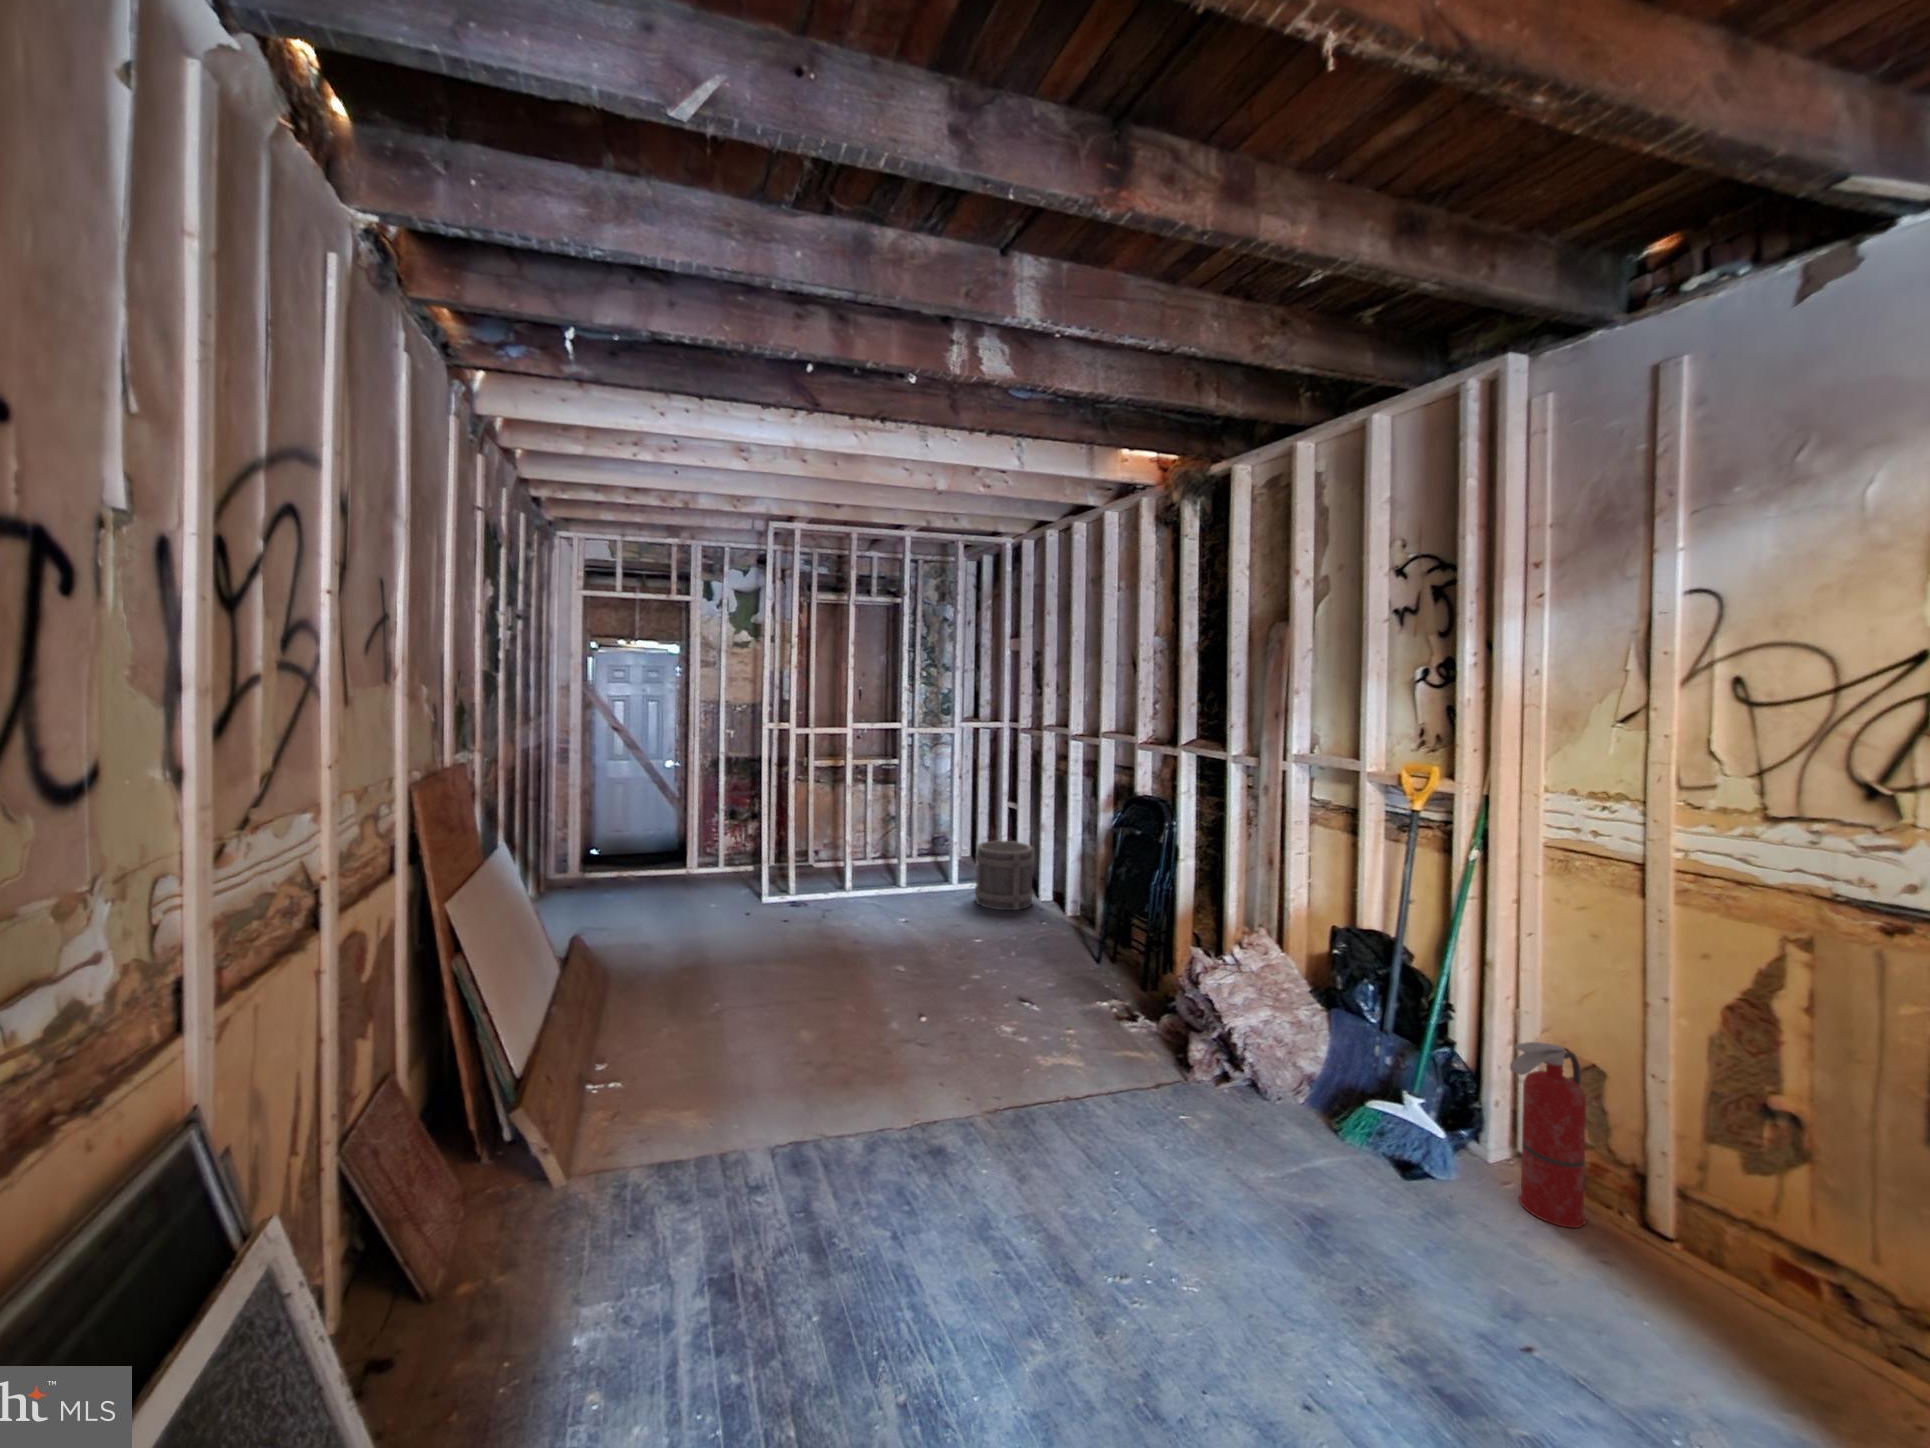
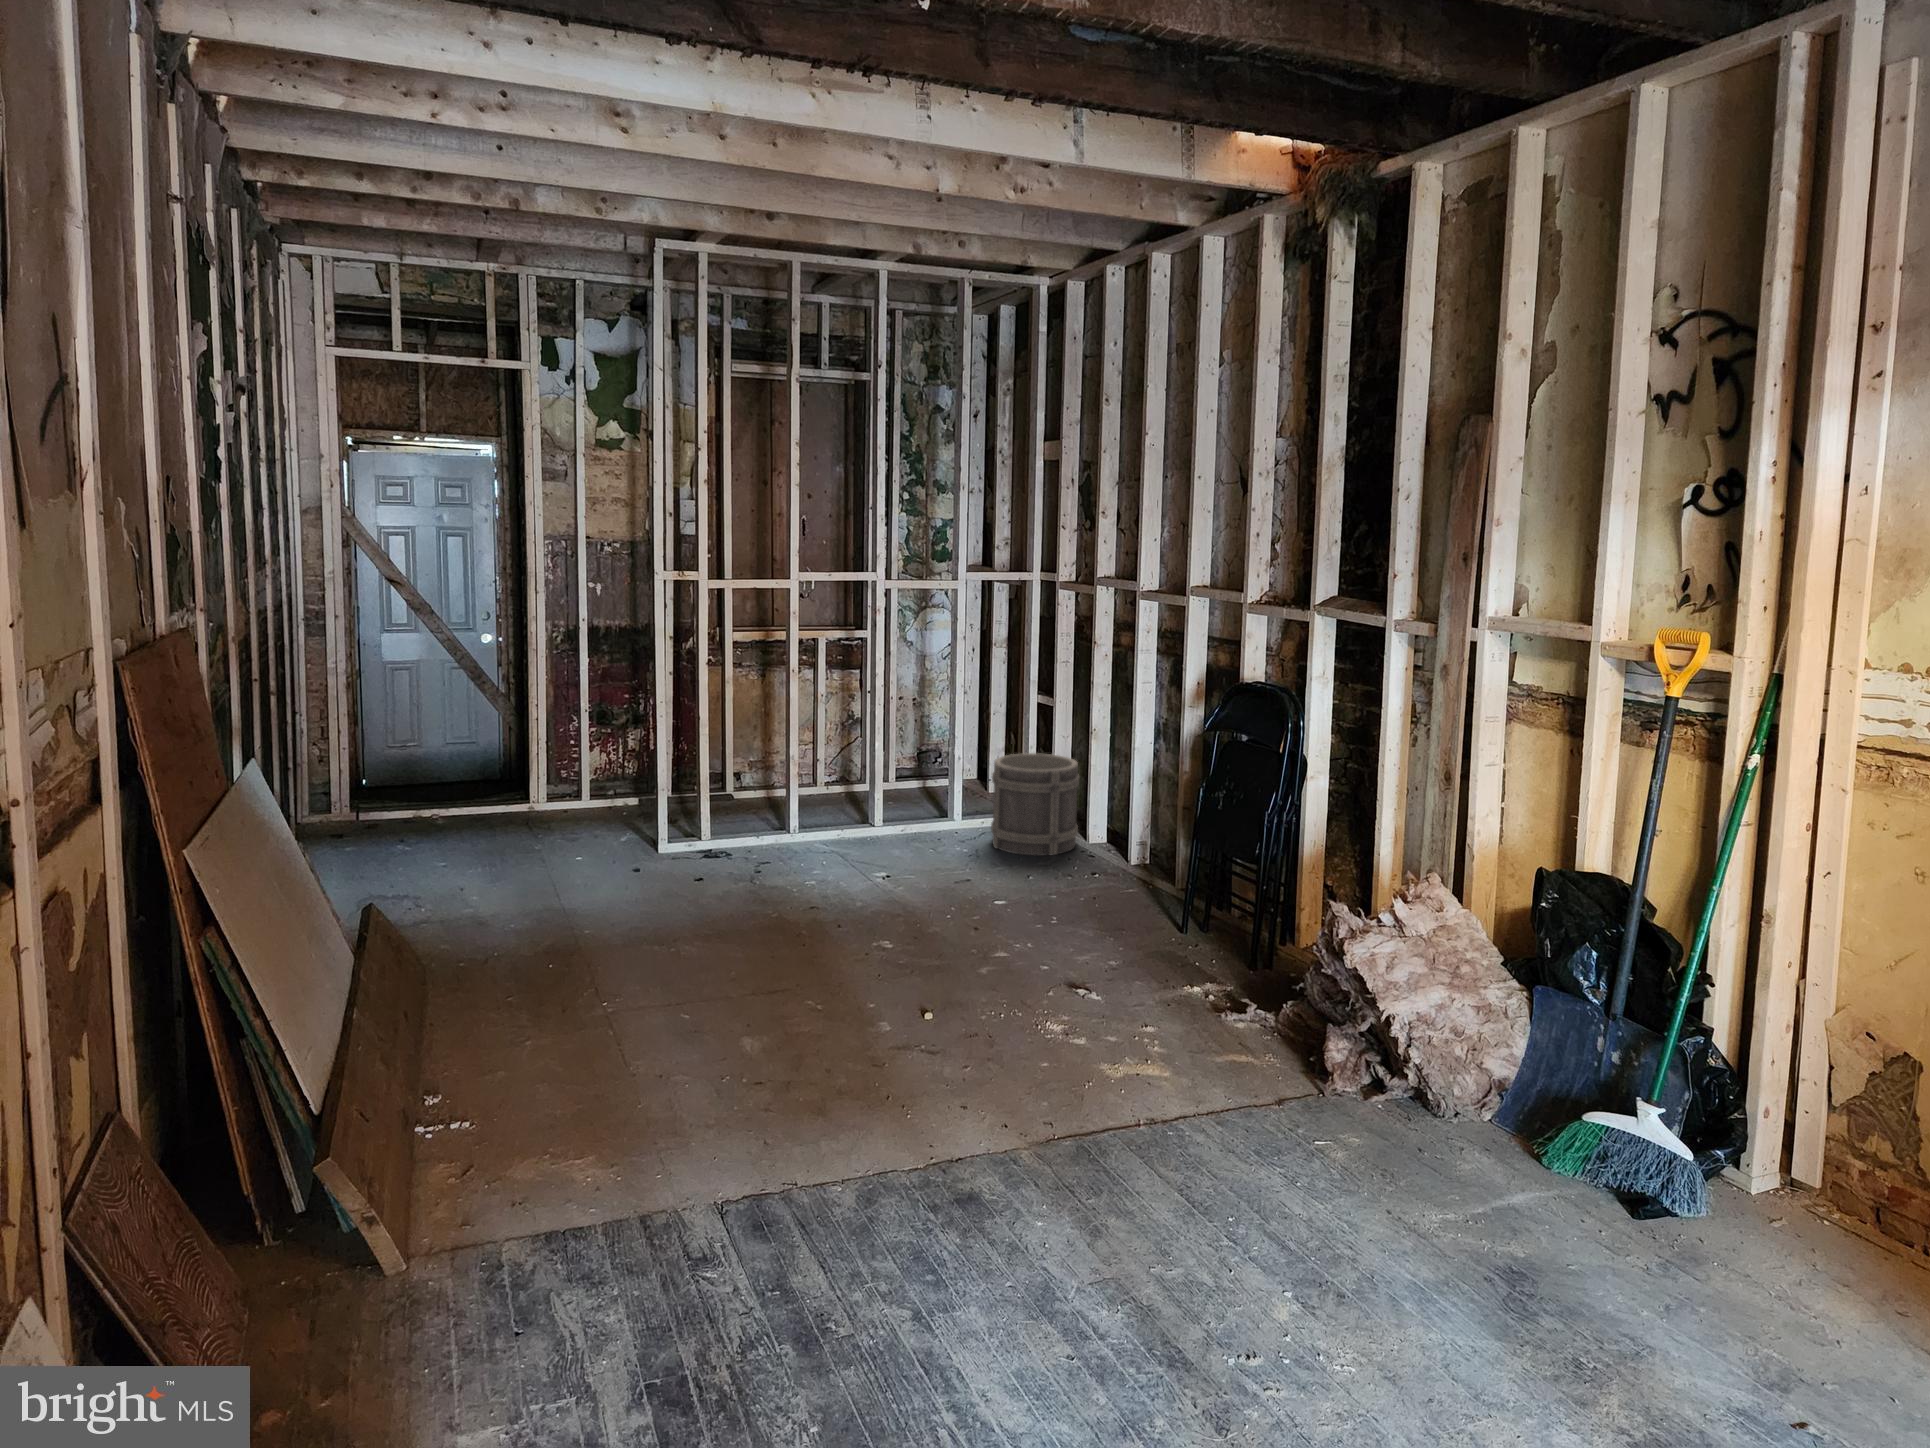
fire extinguisher: present [1510,1042,1586,1228] -> none [1777,1021,1881,1262]

